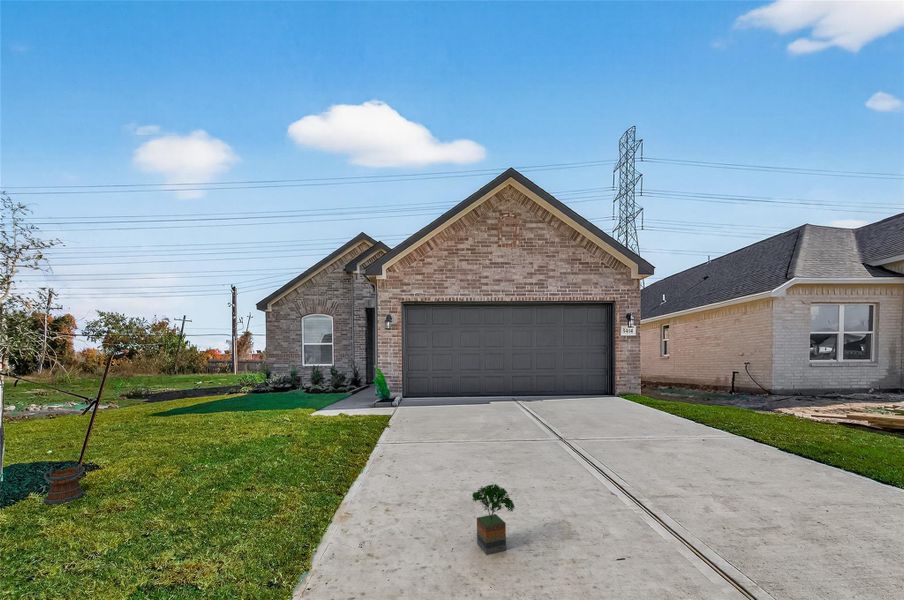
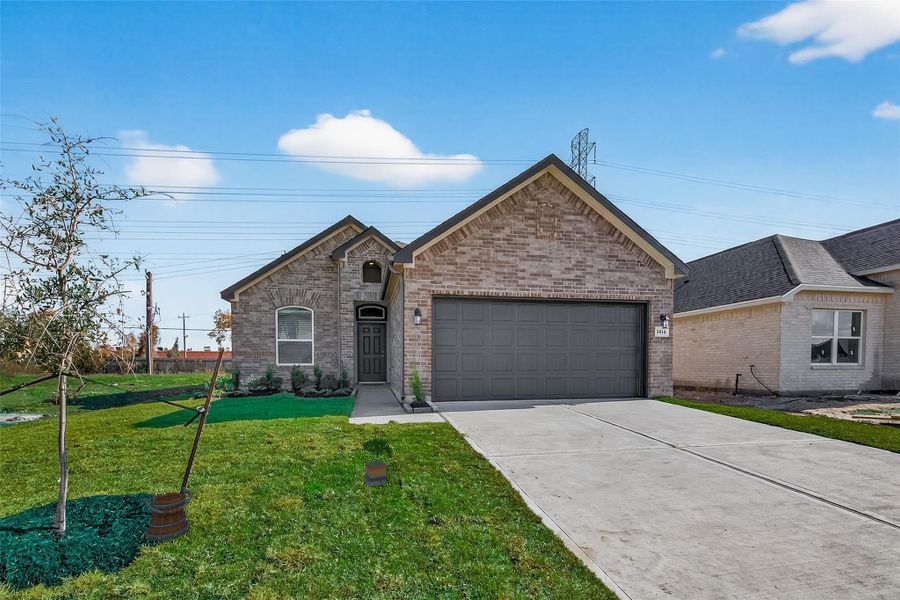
potted tree: present [472,484,515,555] -> present [362,438,393,486]

